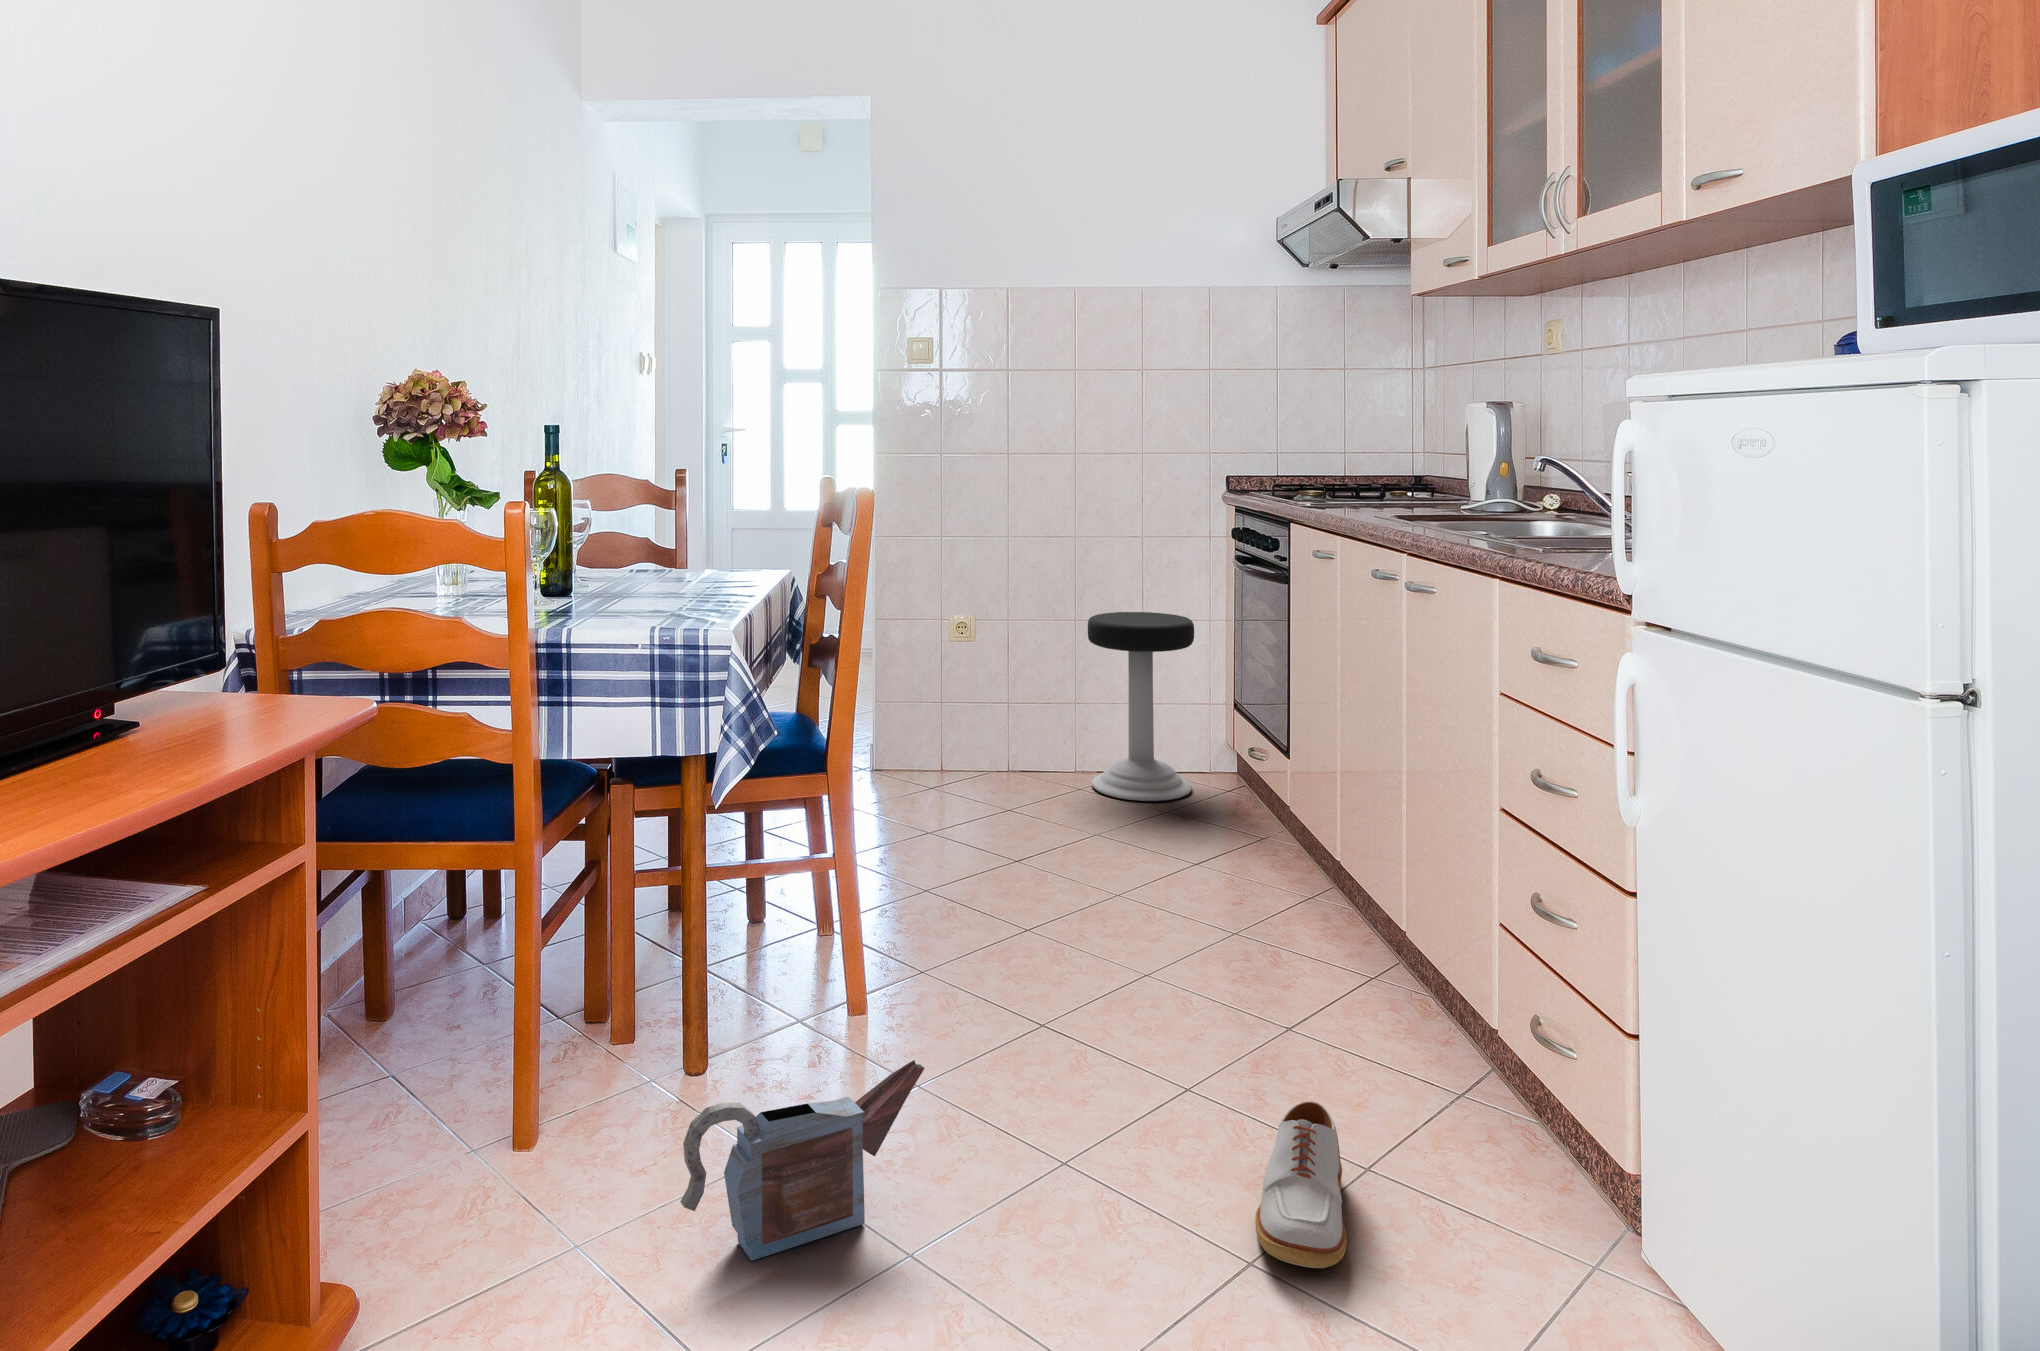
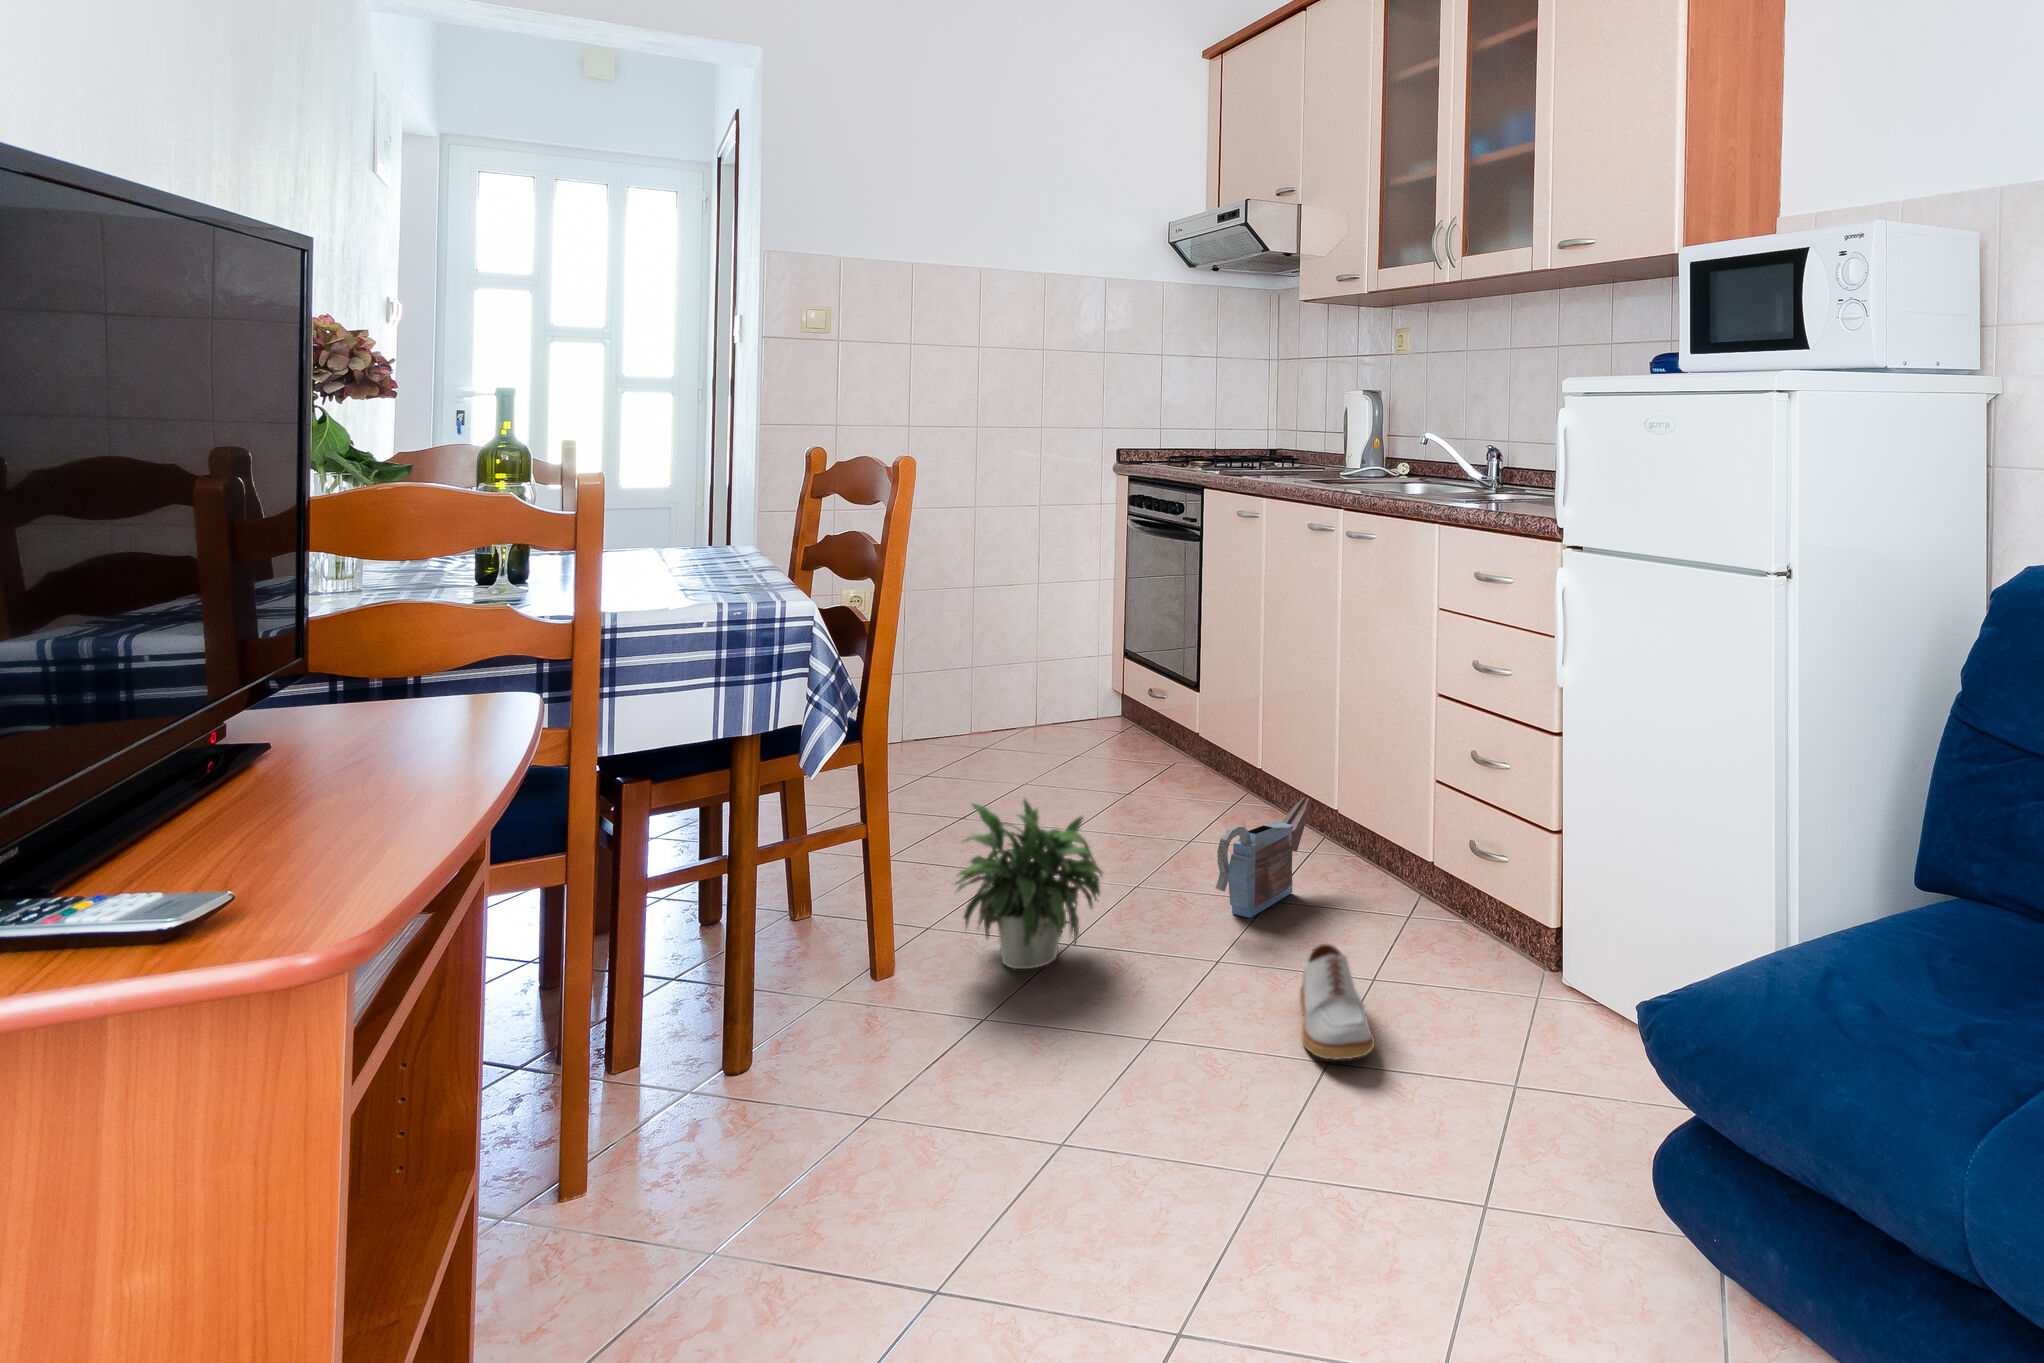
stool: present [1088,612,1194,801] -> none [995,577,1097,752]
potted plant: none [920,851,1087,1044] -> present [955,799,1103,969]
watering can: present [680,1060,925,1261] -> present [1216,796,1312,918]

